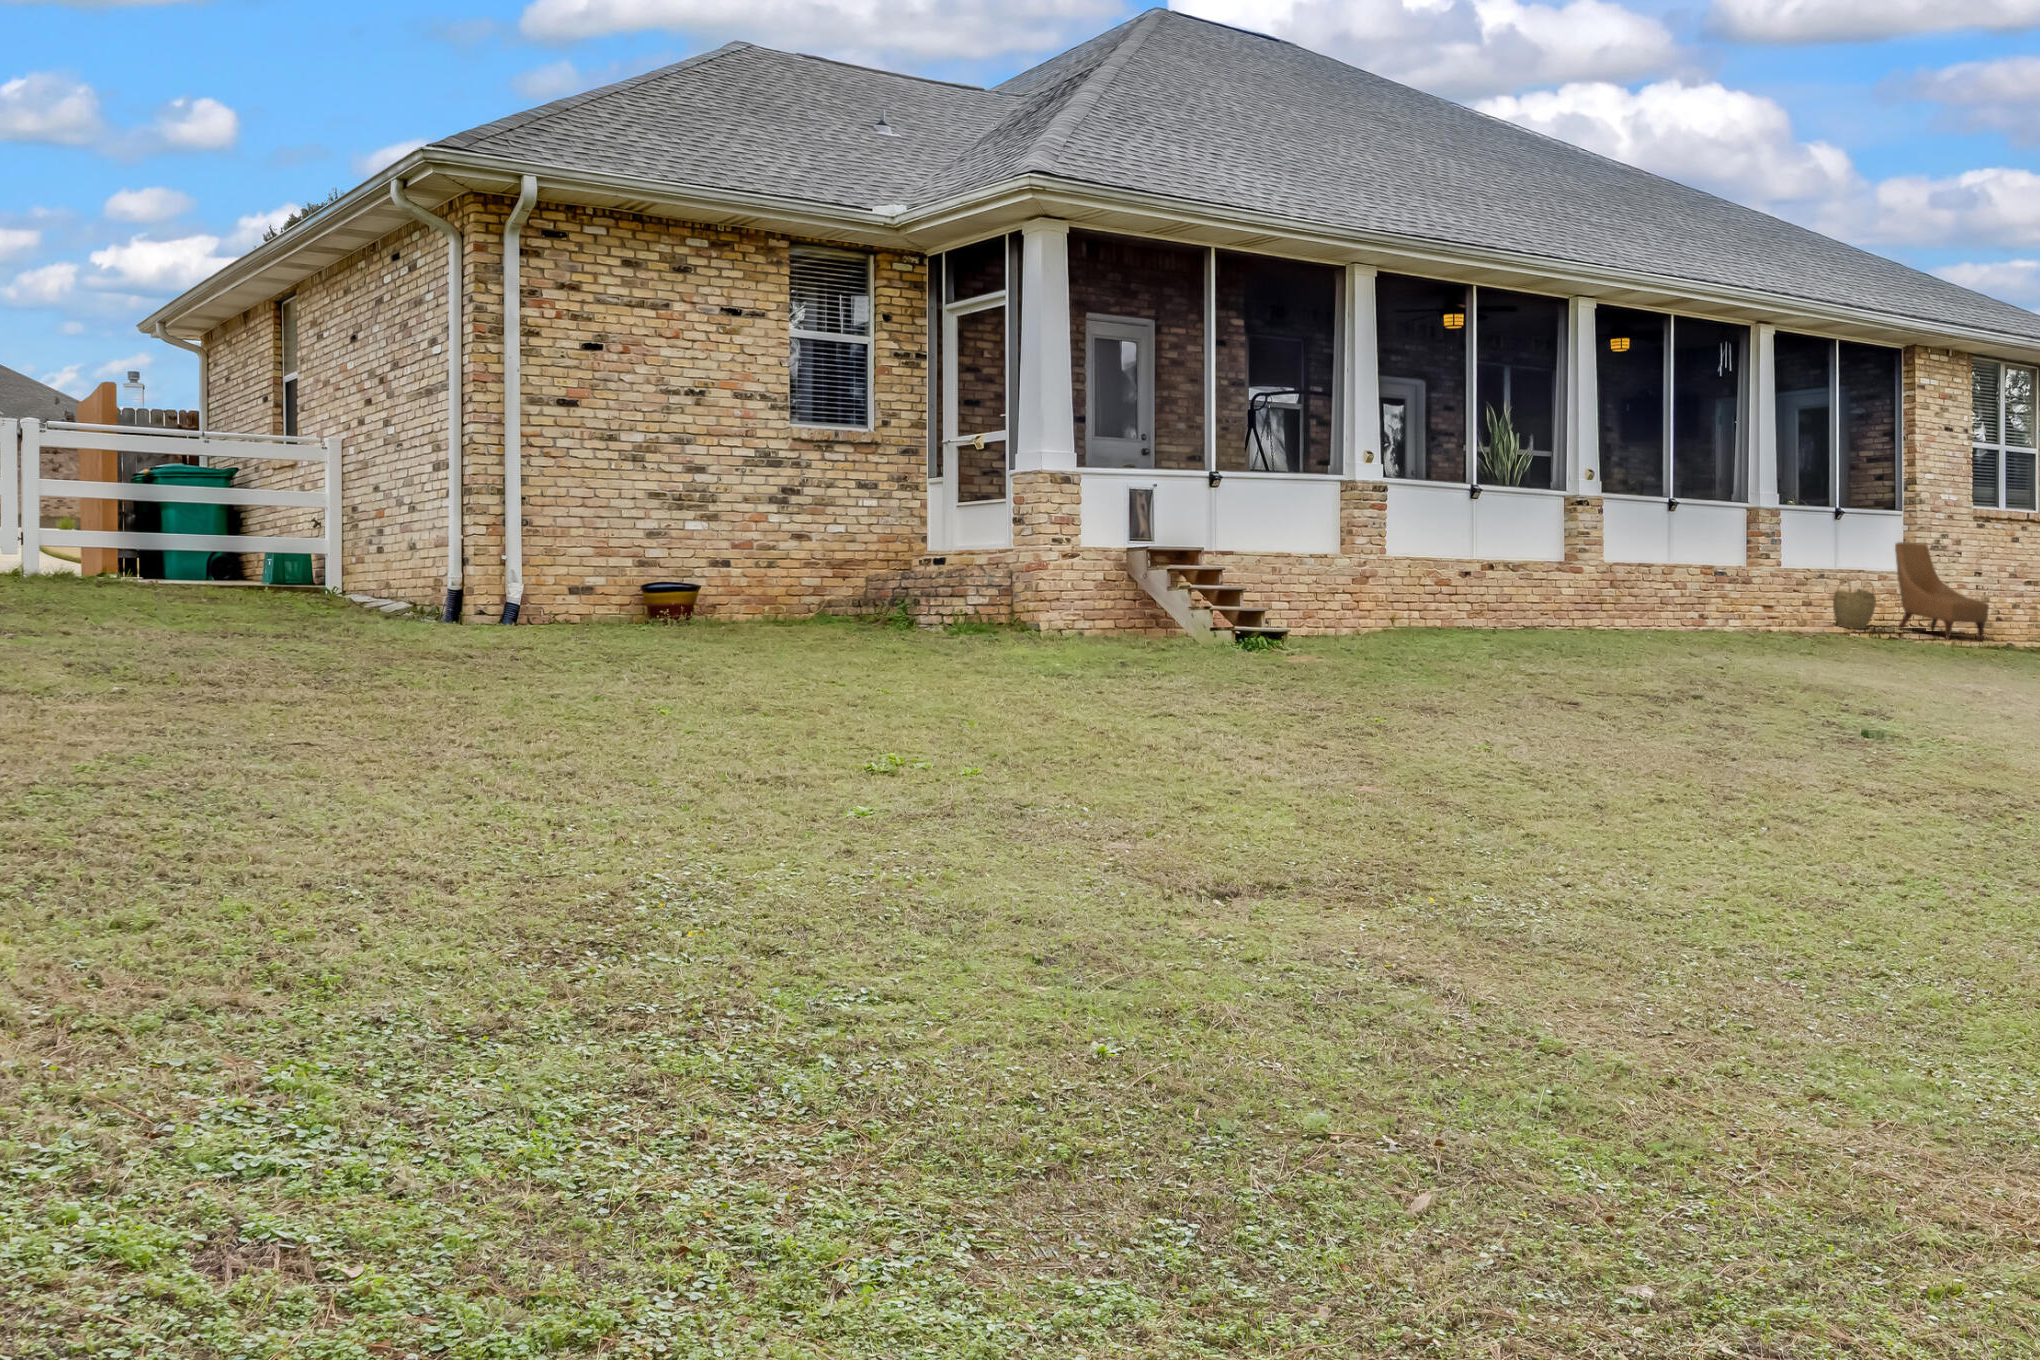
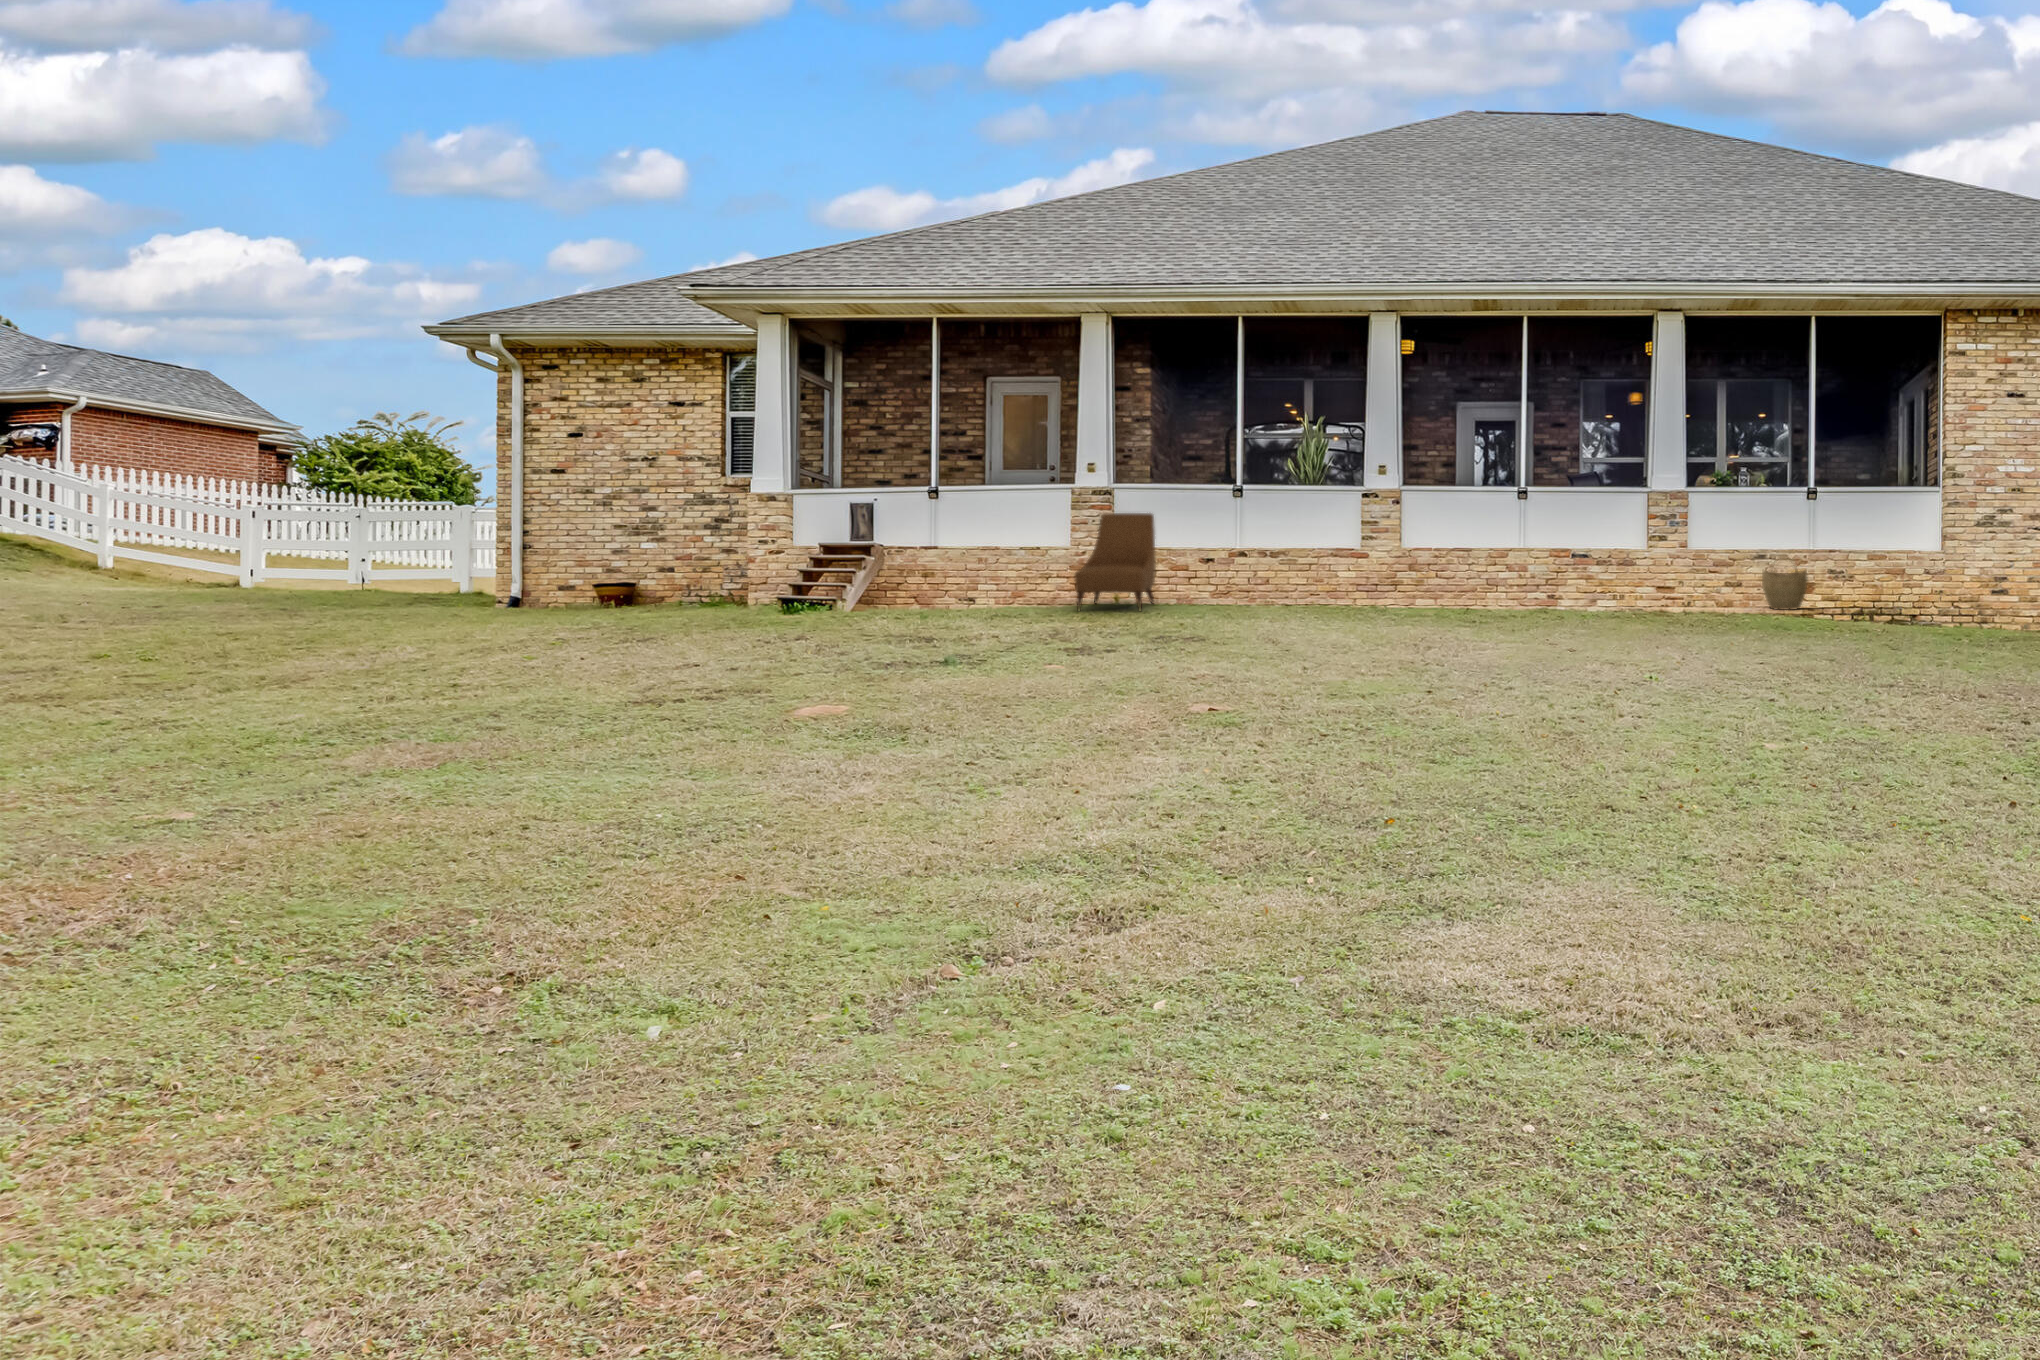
chair: present [1895,542,1989,640] -> present [1074,513,1156,610]

